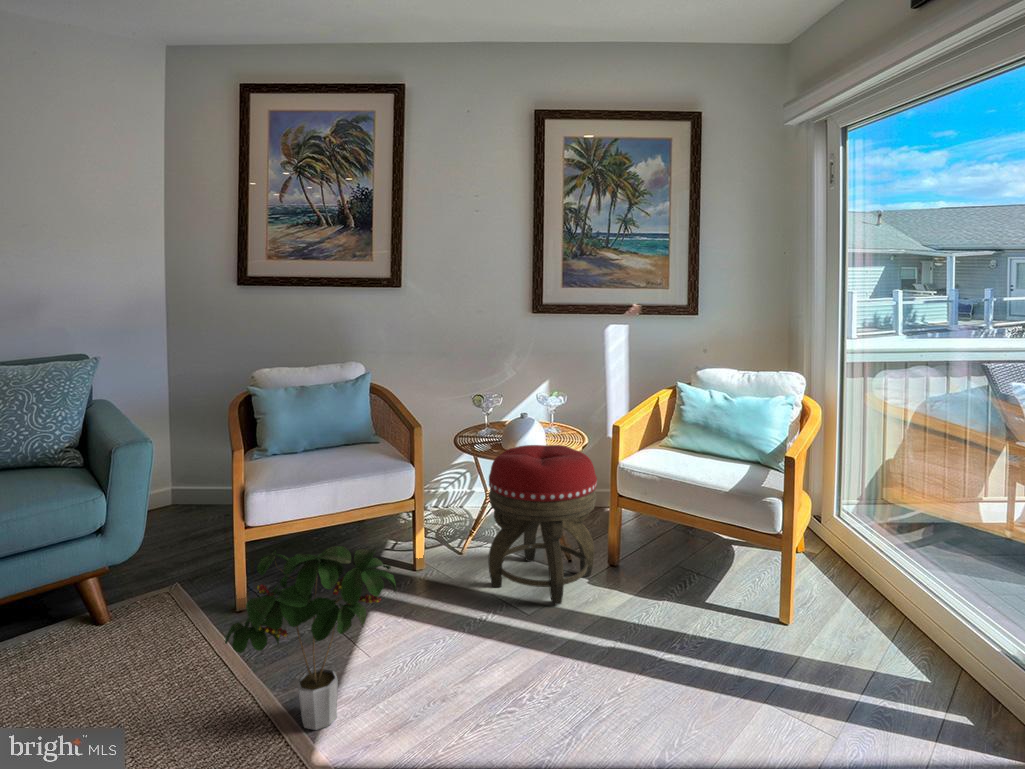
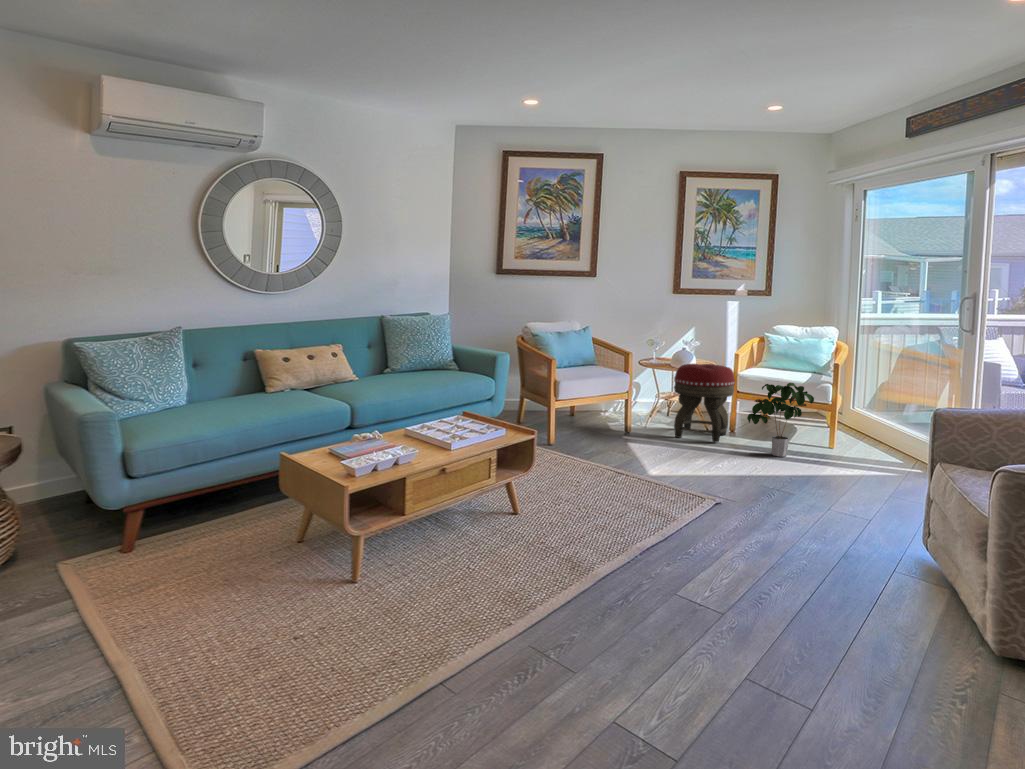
potted plant: present [225,546,397,730] -> present [747,383,814,457]

